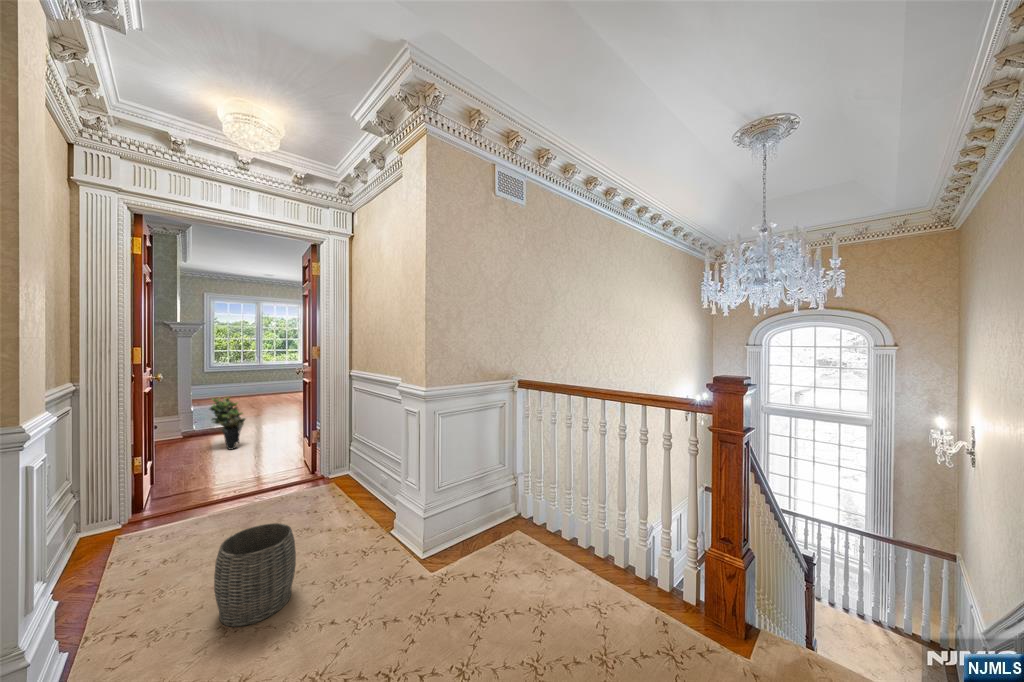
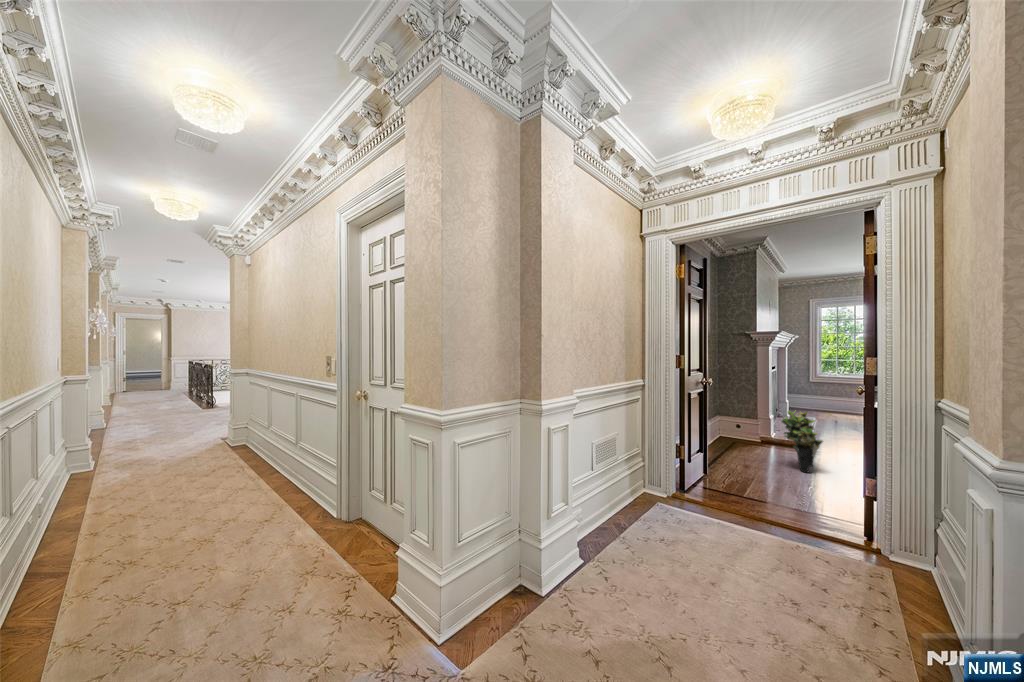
woven basket: present [214,523,296,627] -> none [625,545,702,659]

